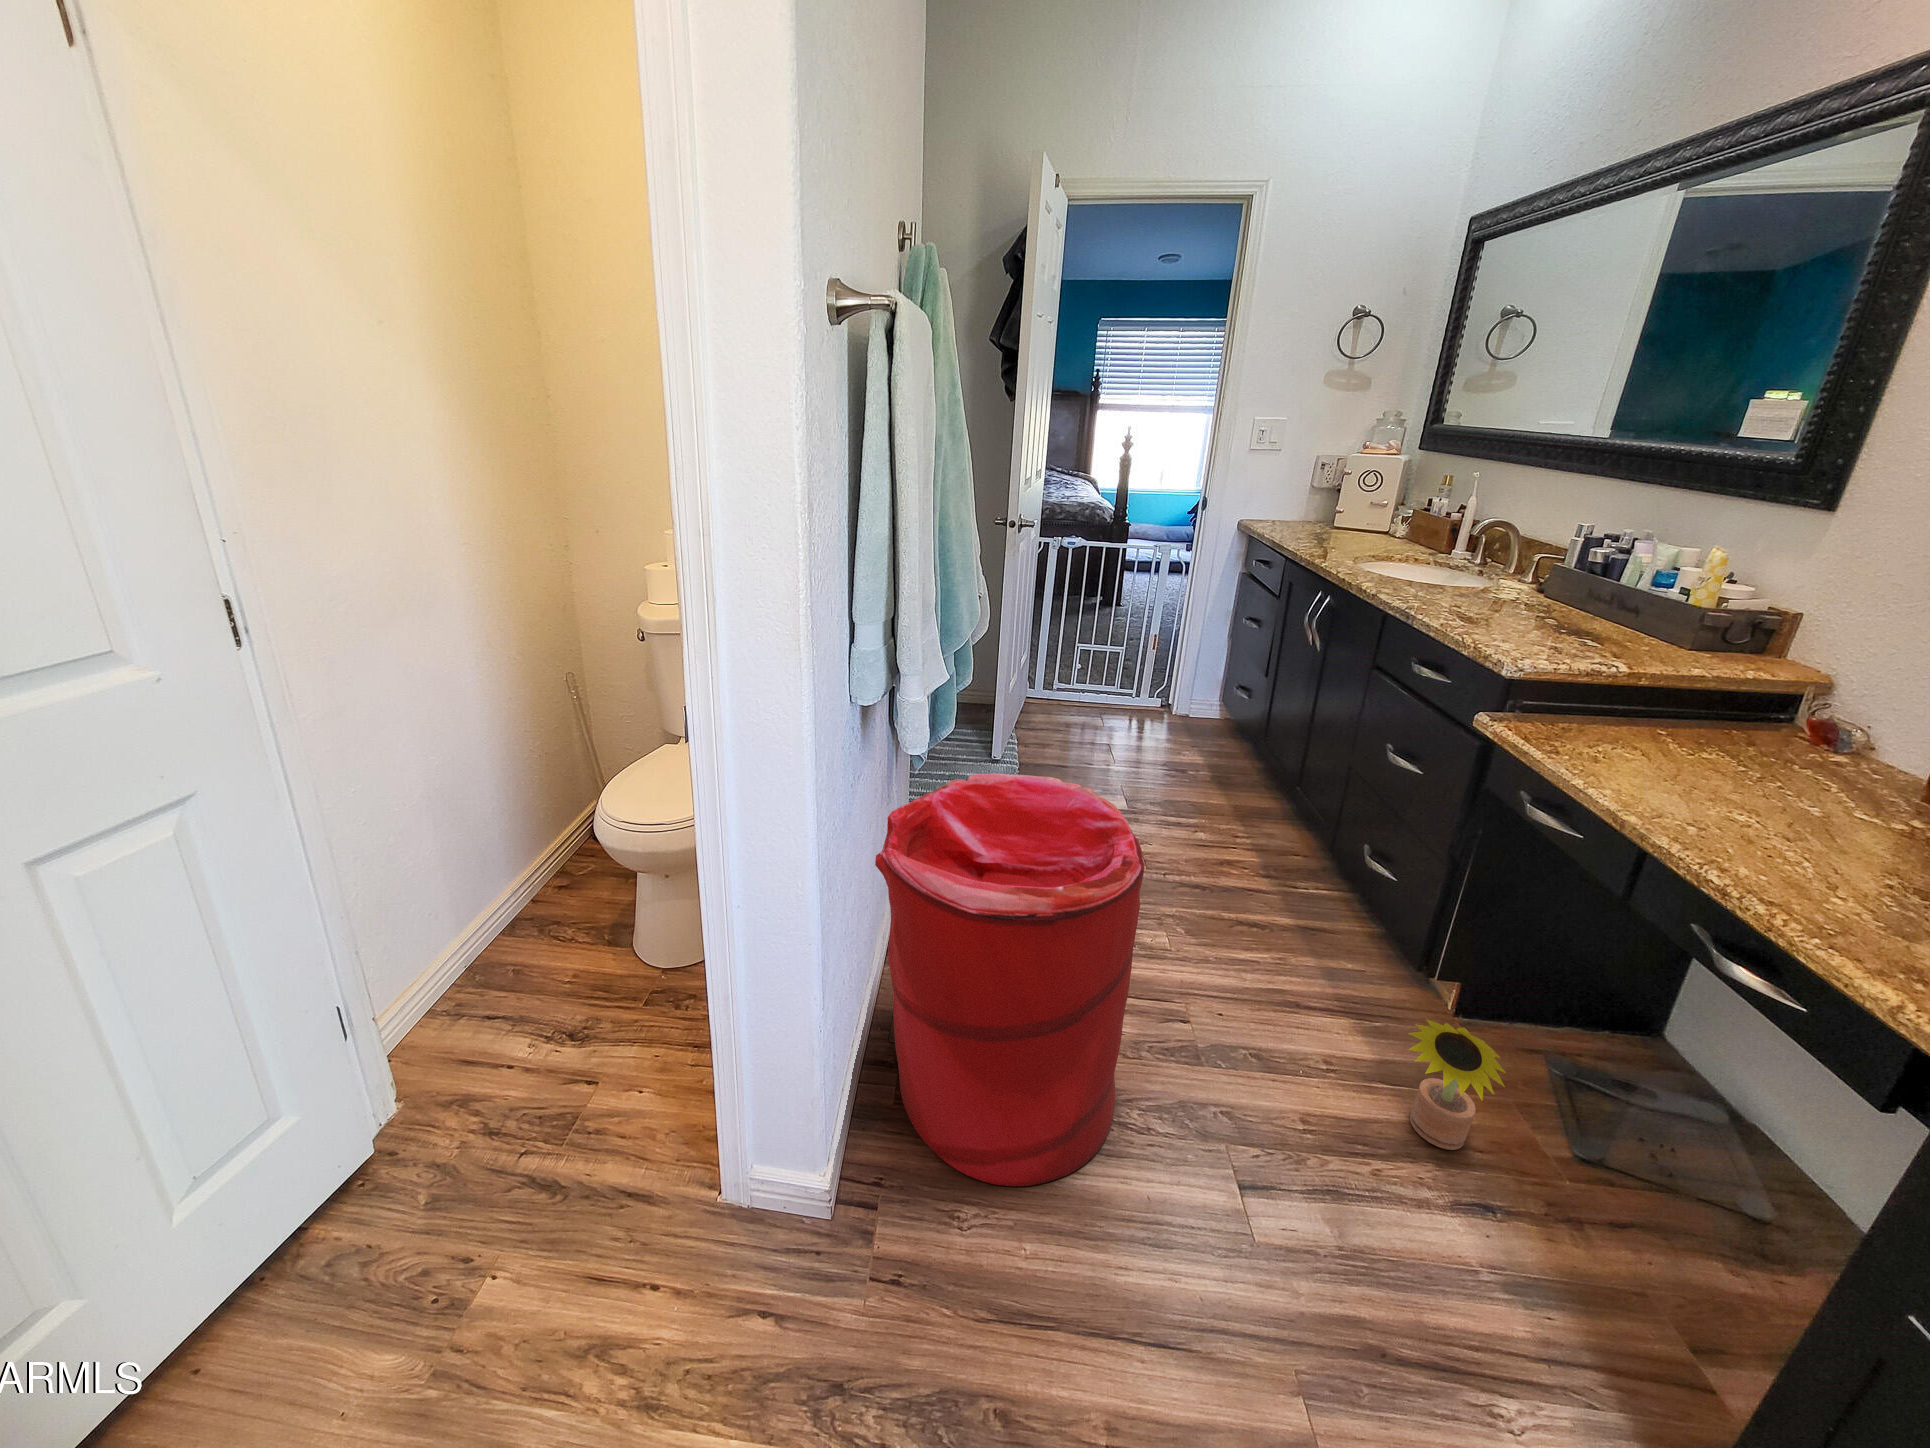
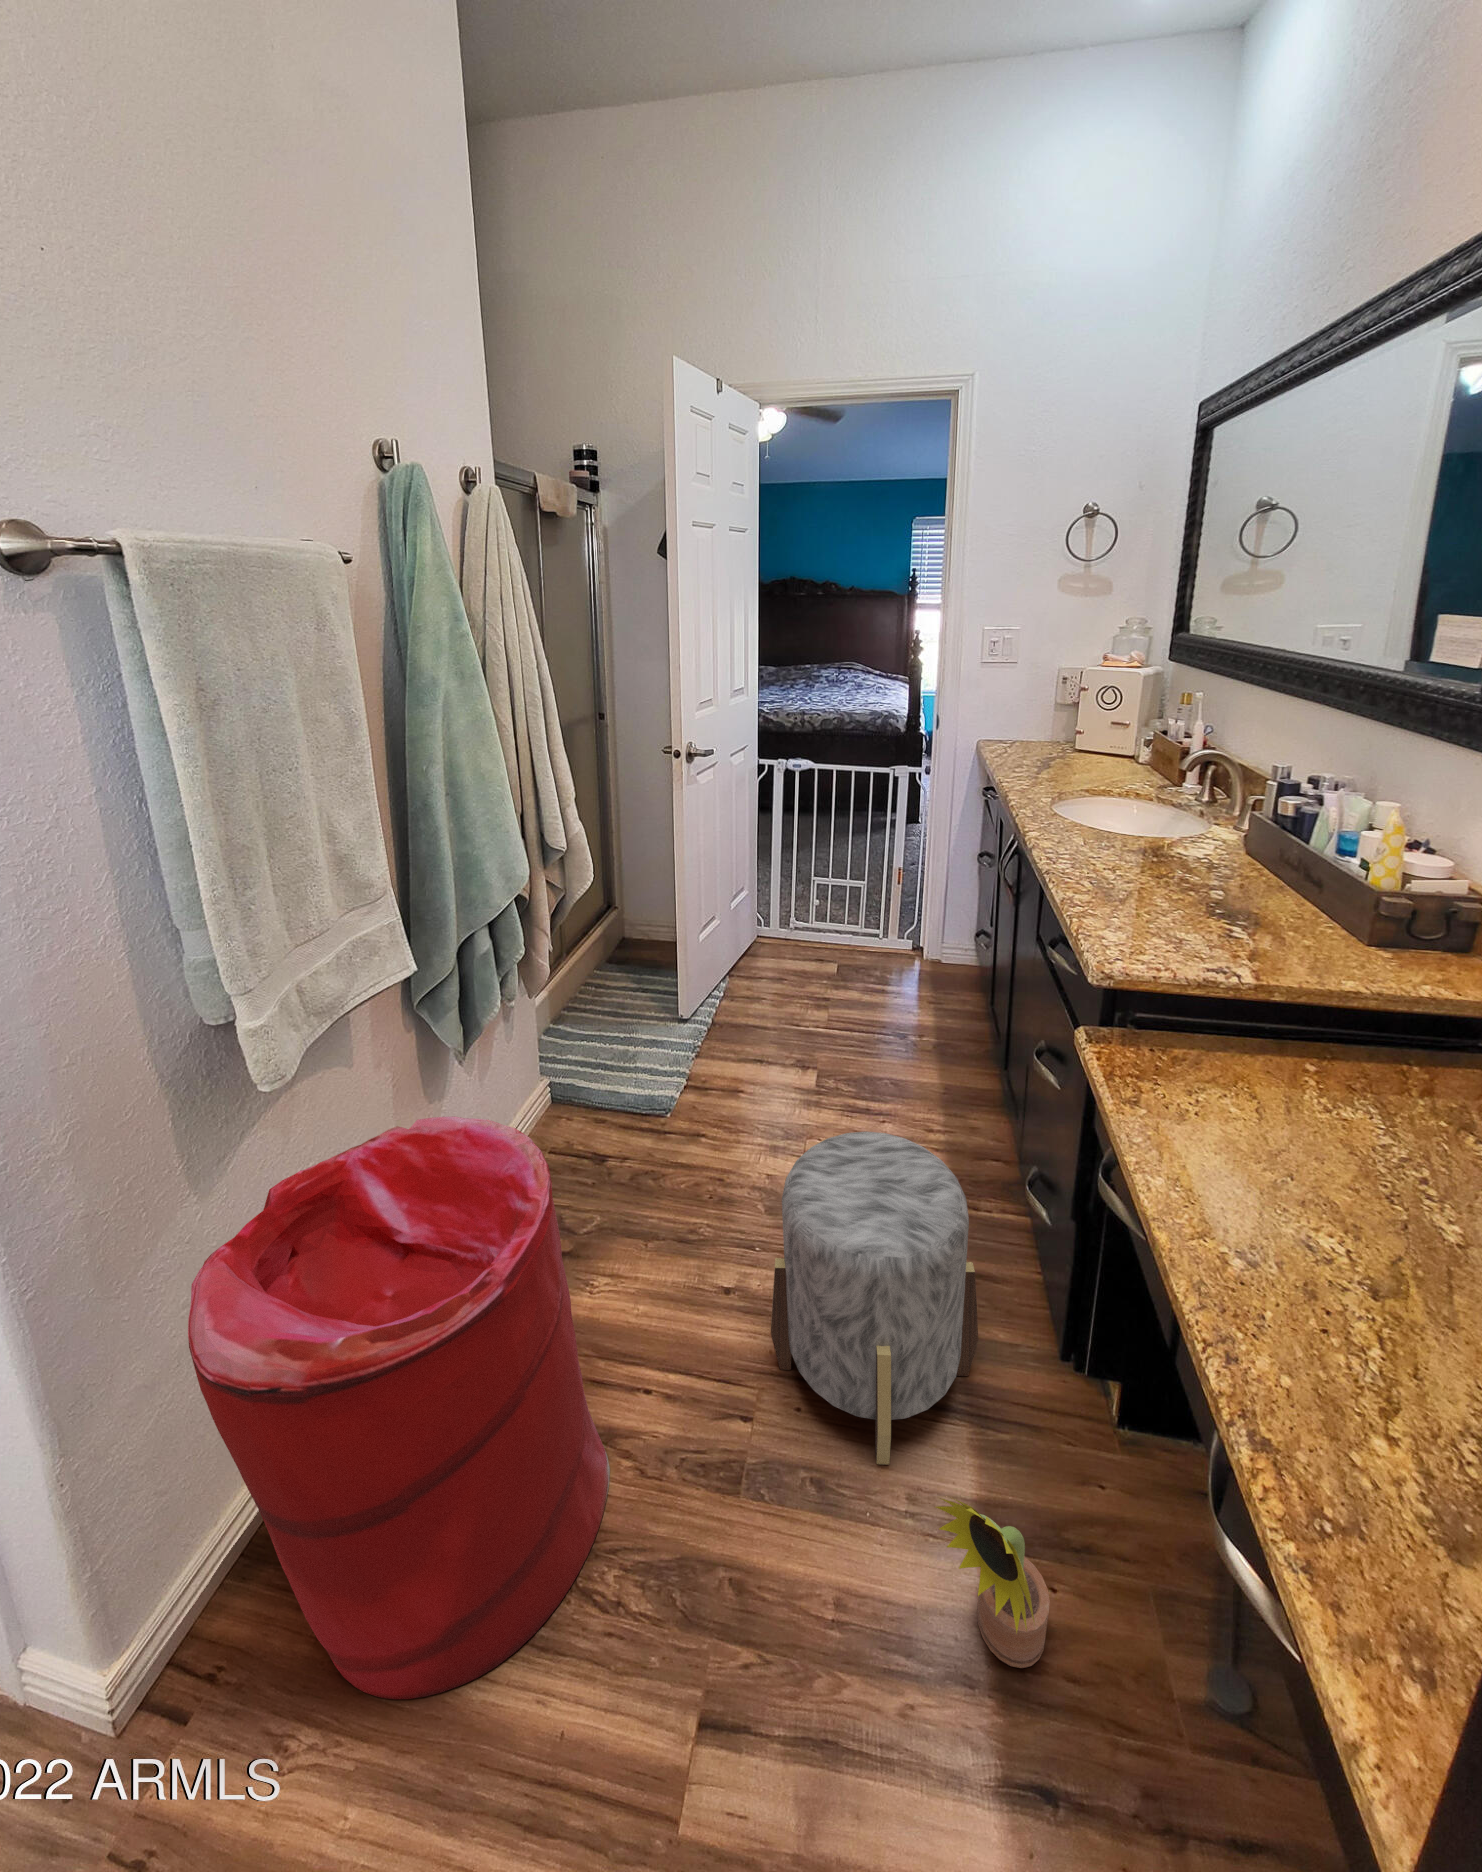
stool: none [1197,805,1383,1046] -> present [771,1131,978,1465]

